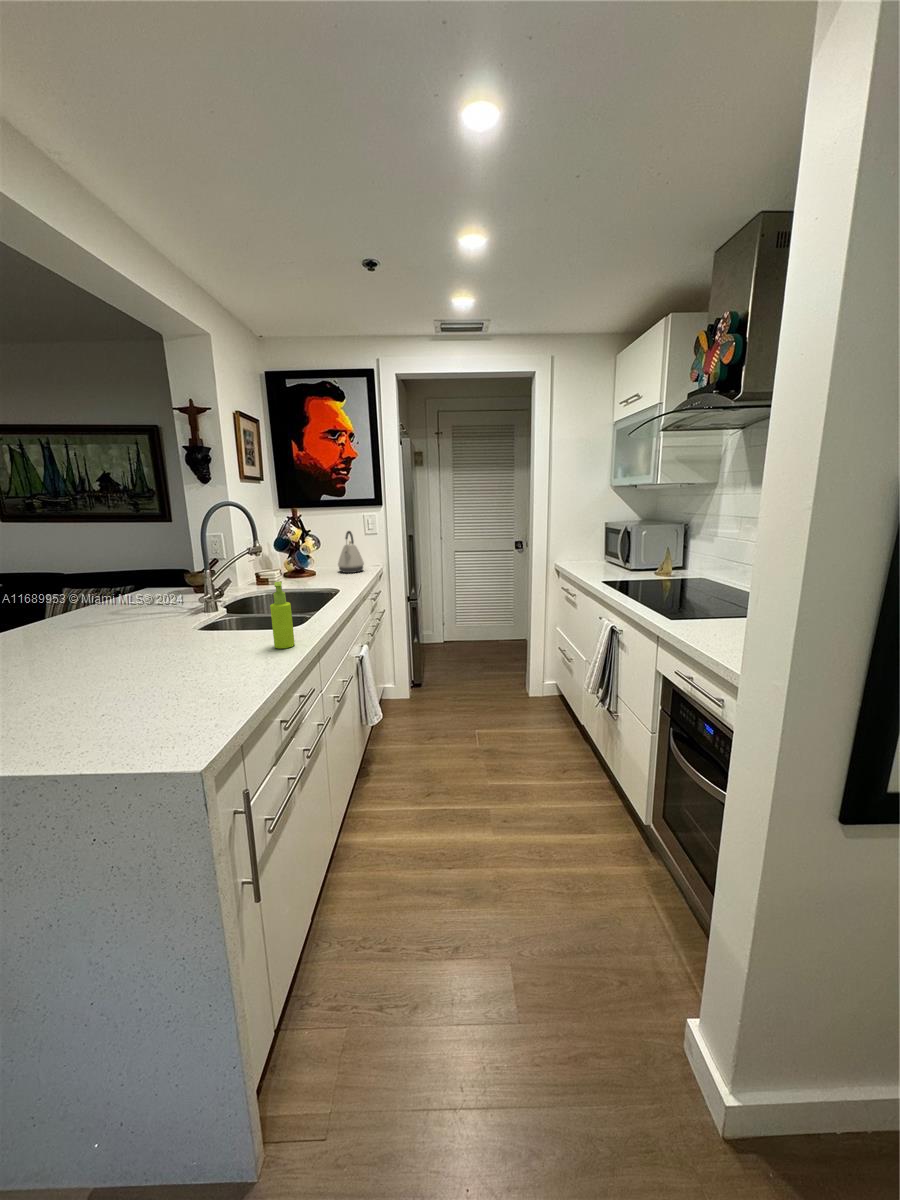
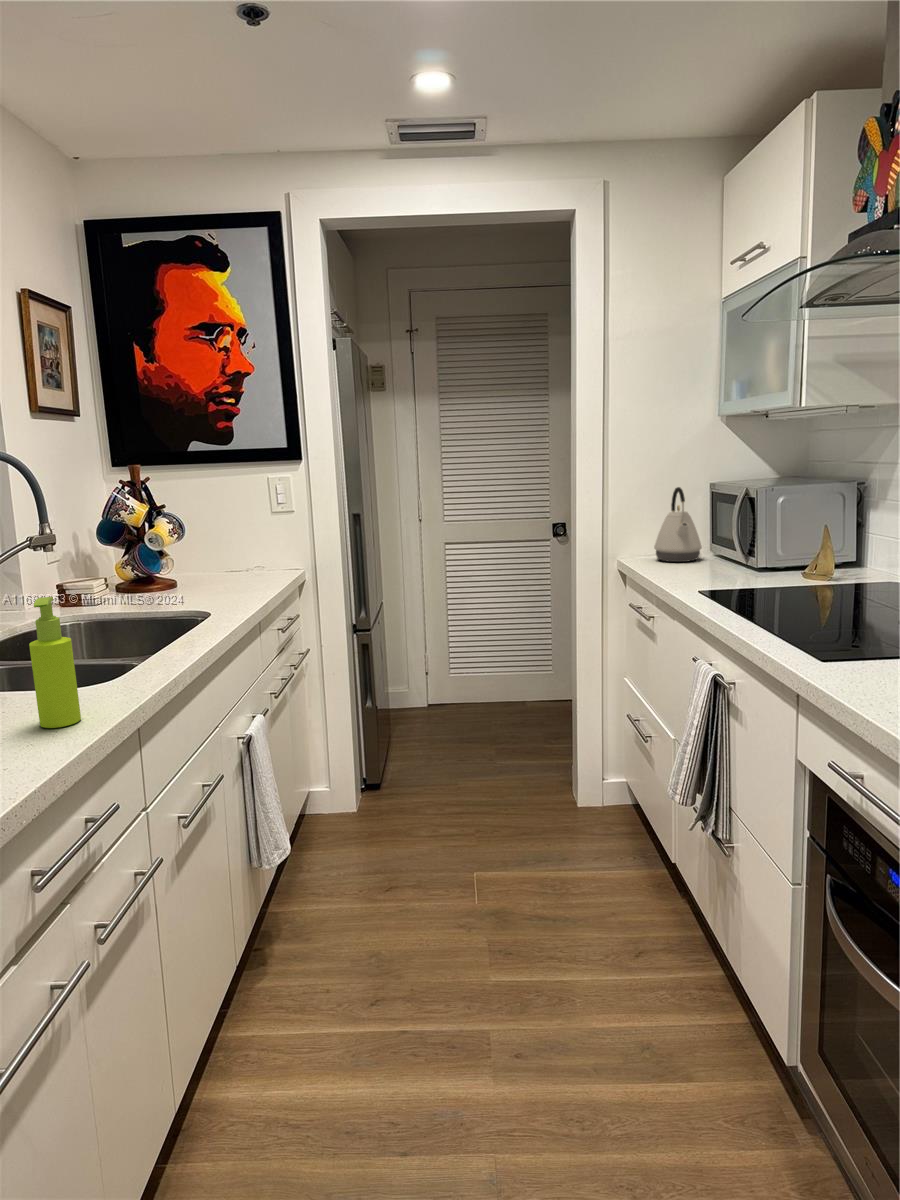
kettle: present [338,531,364,573] -> present [654,487,702,562]

